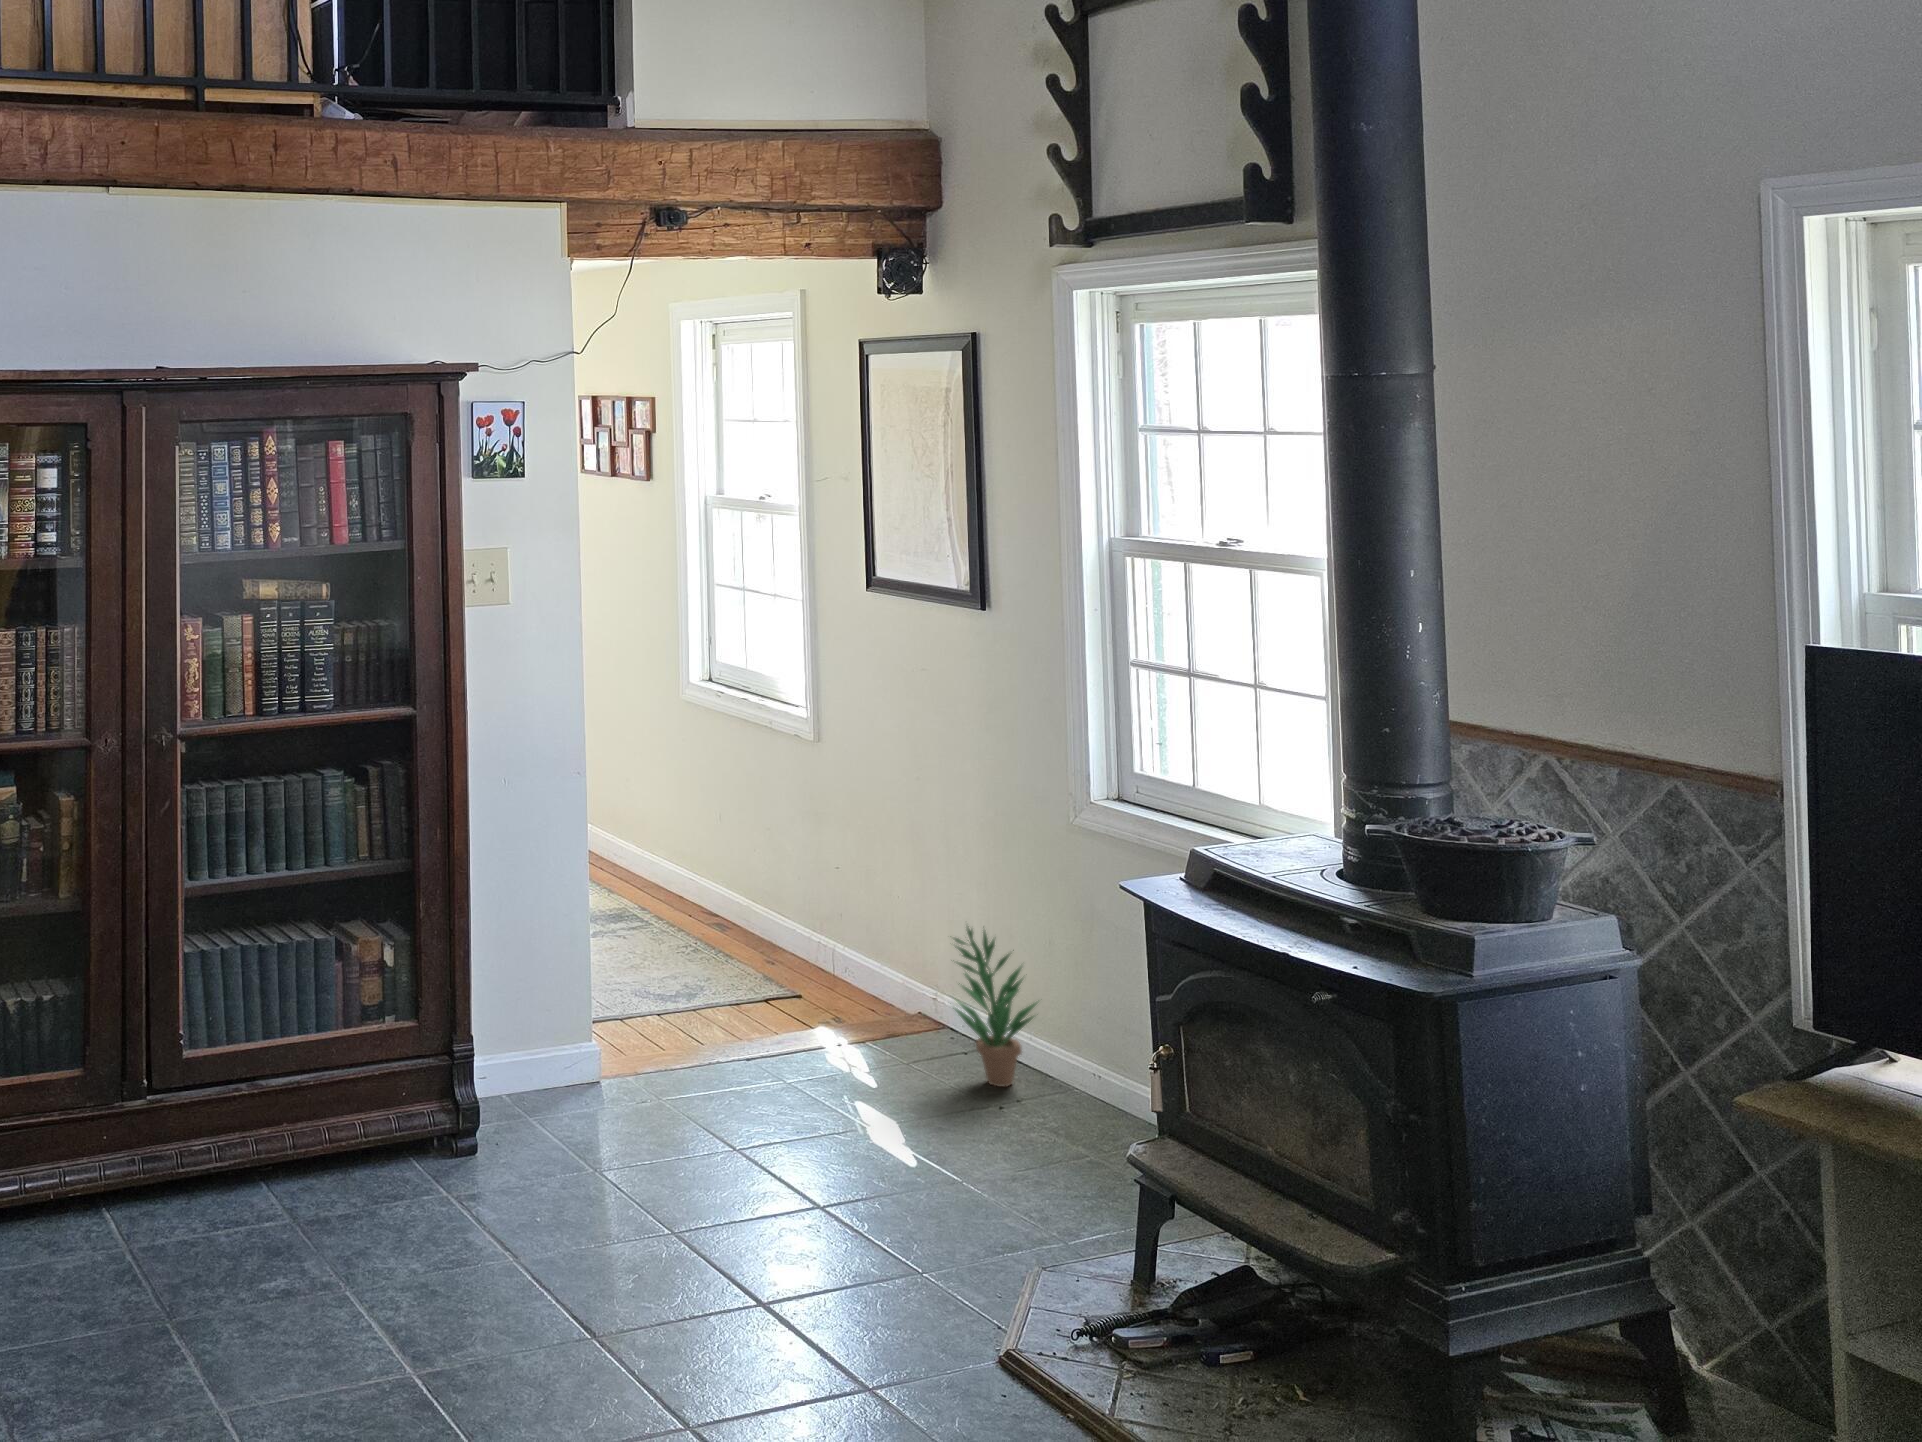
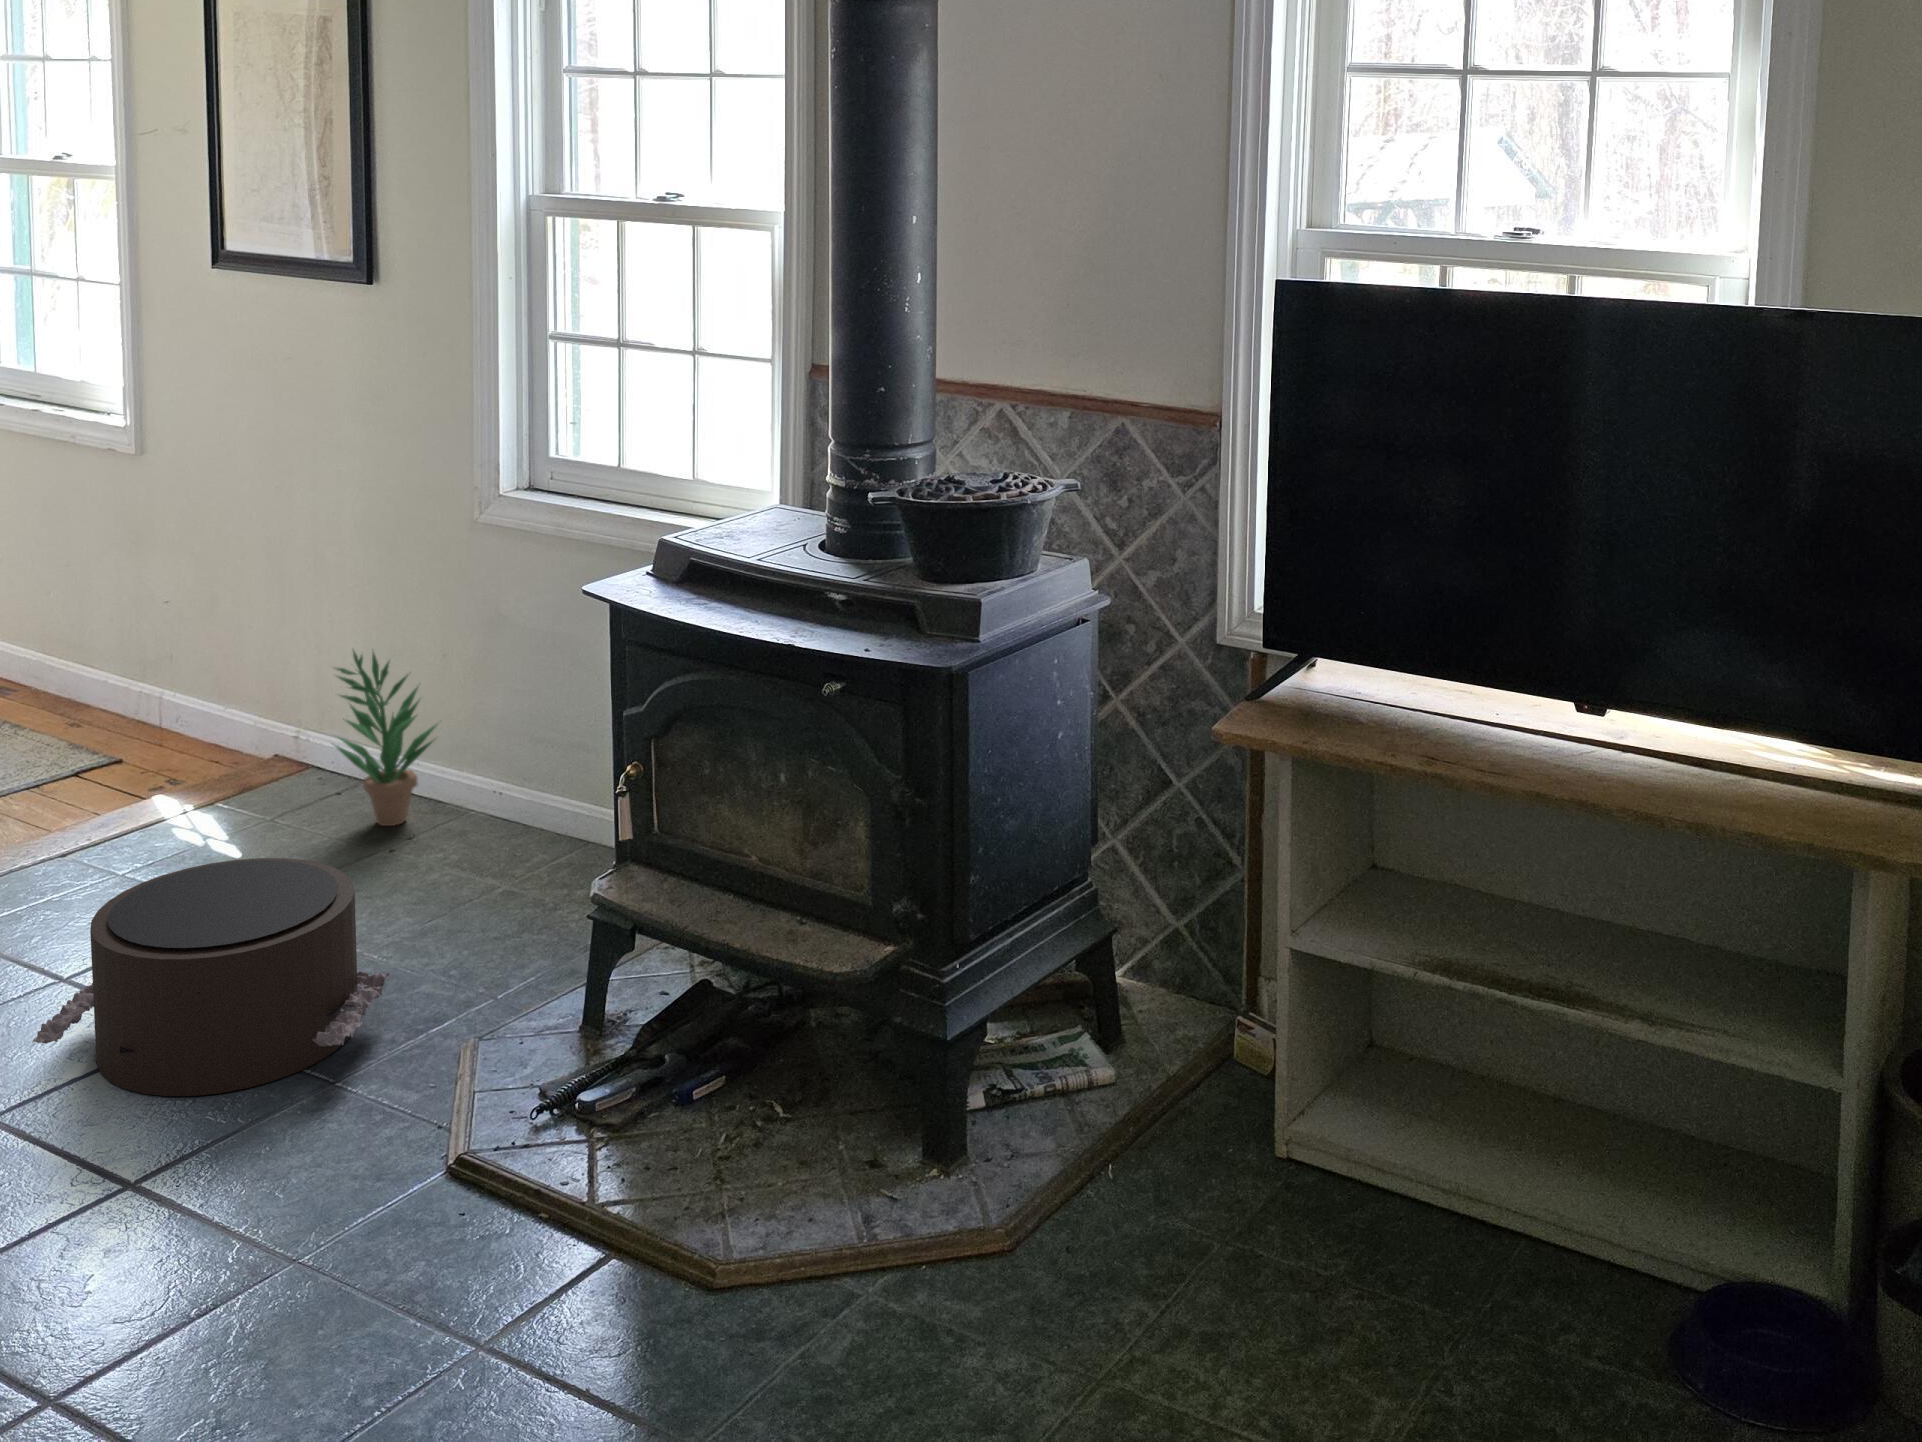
pouf: none [706,1077,972,1262] -> present [32,858,389,1096]

